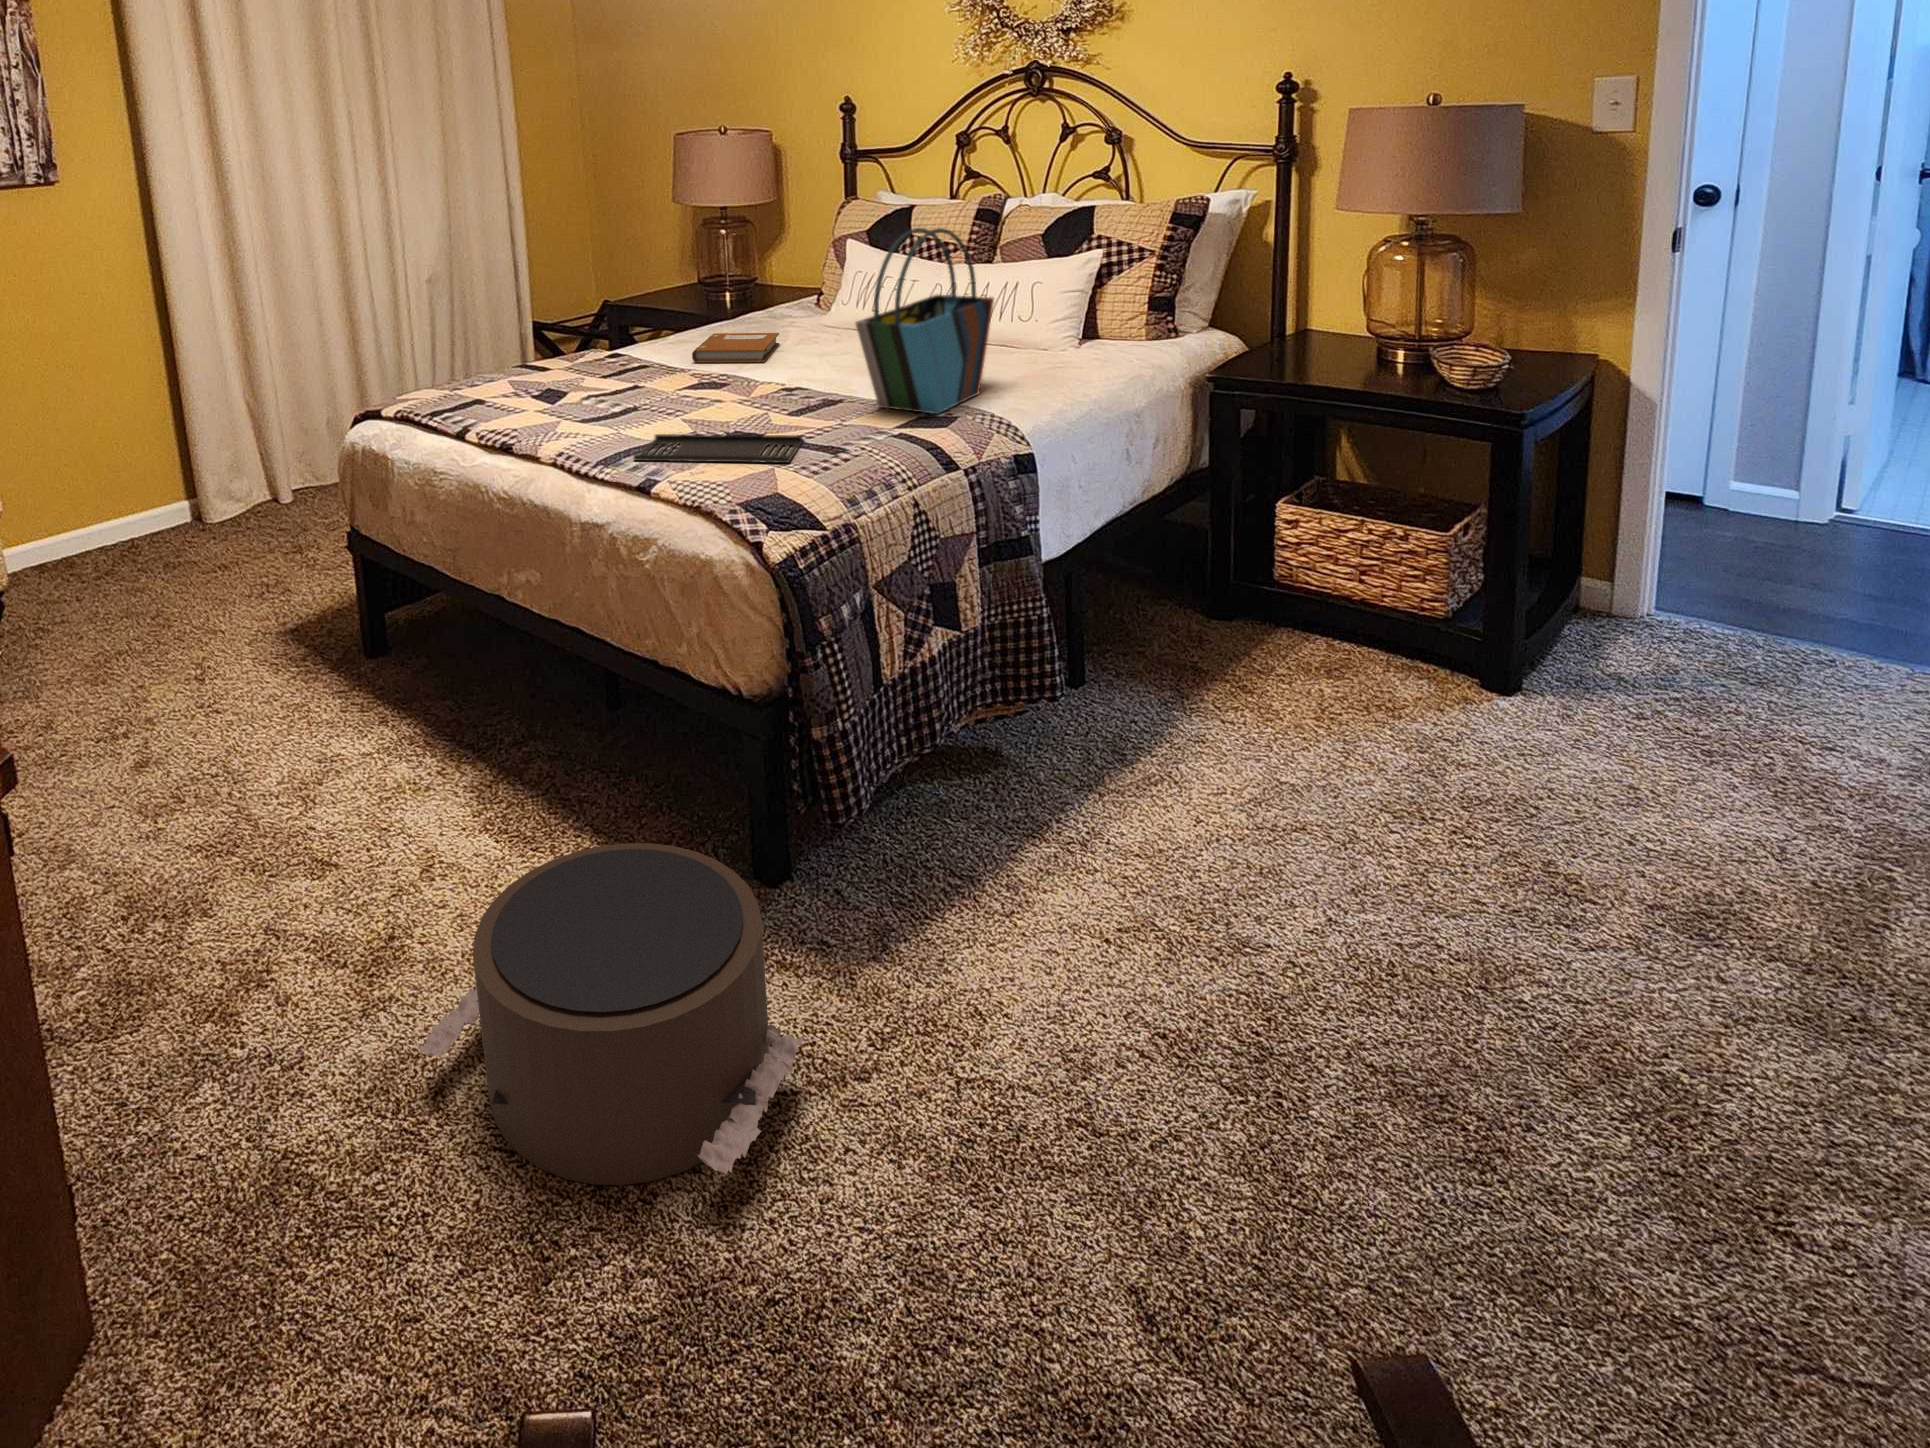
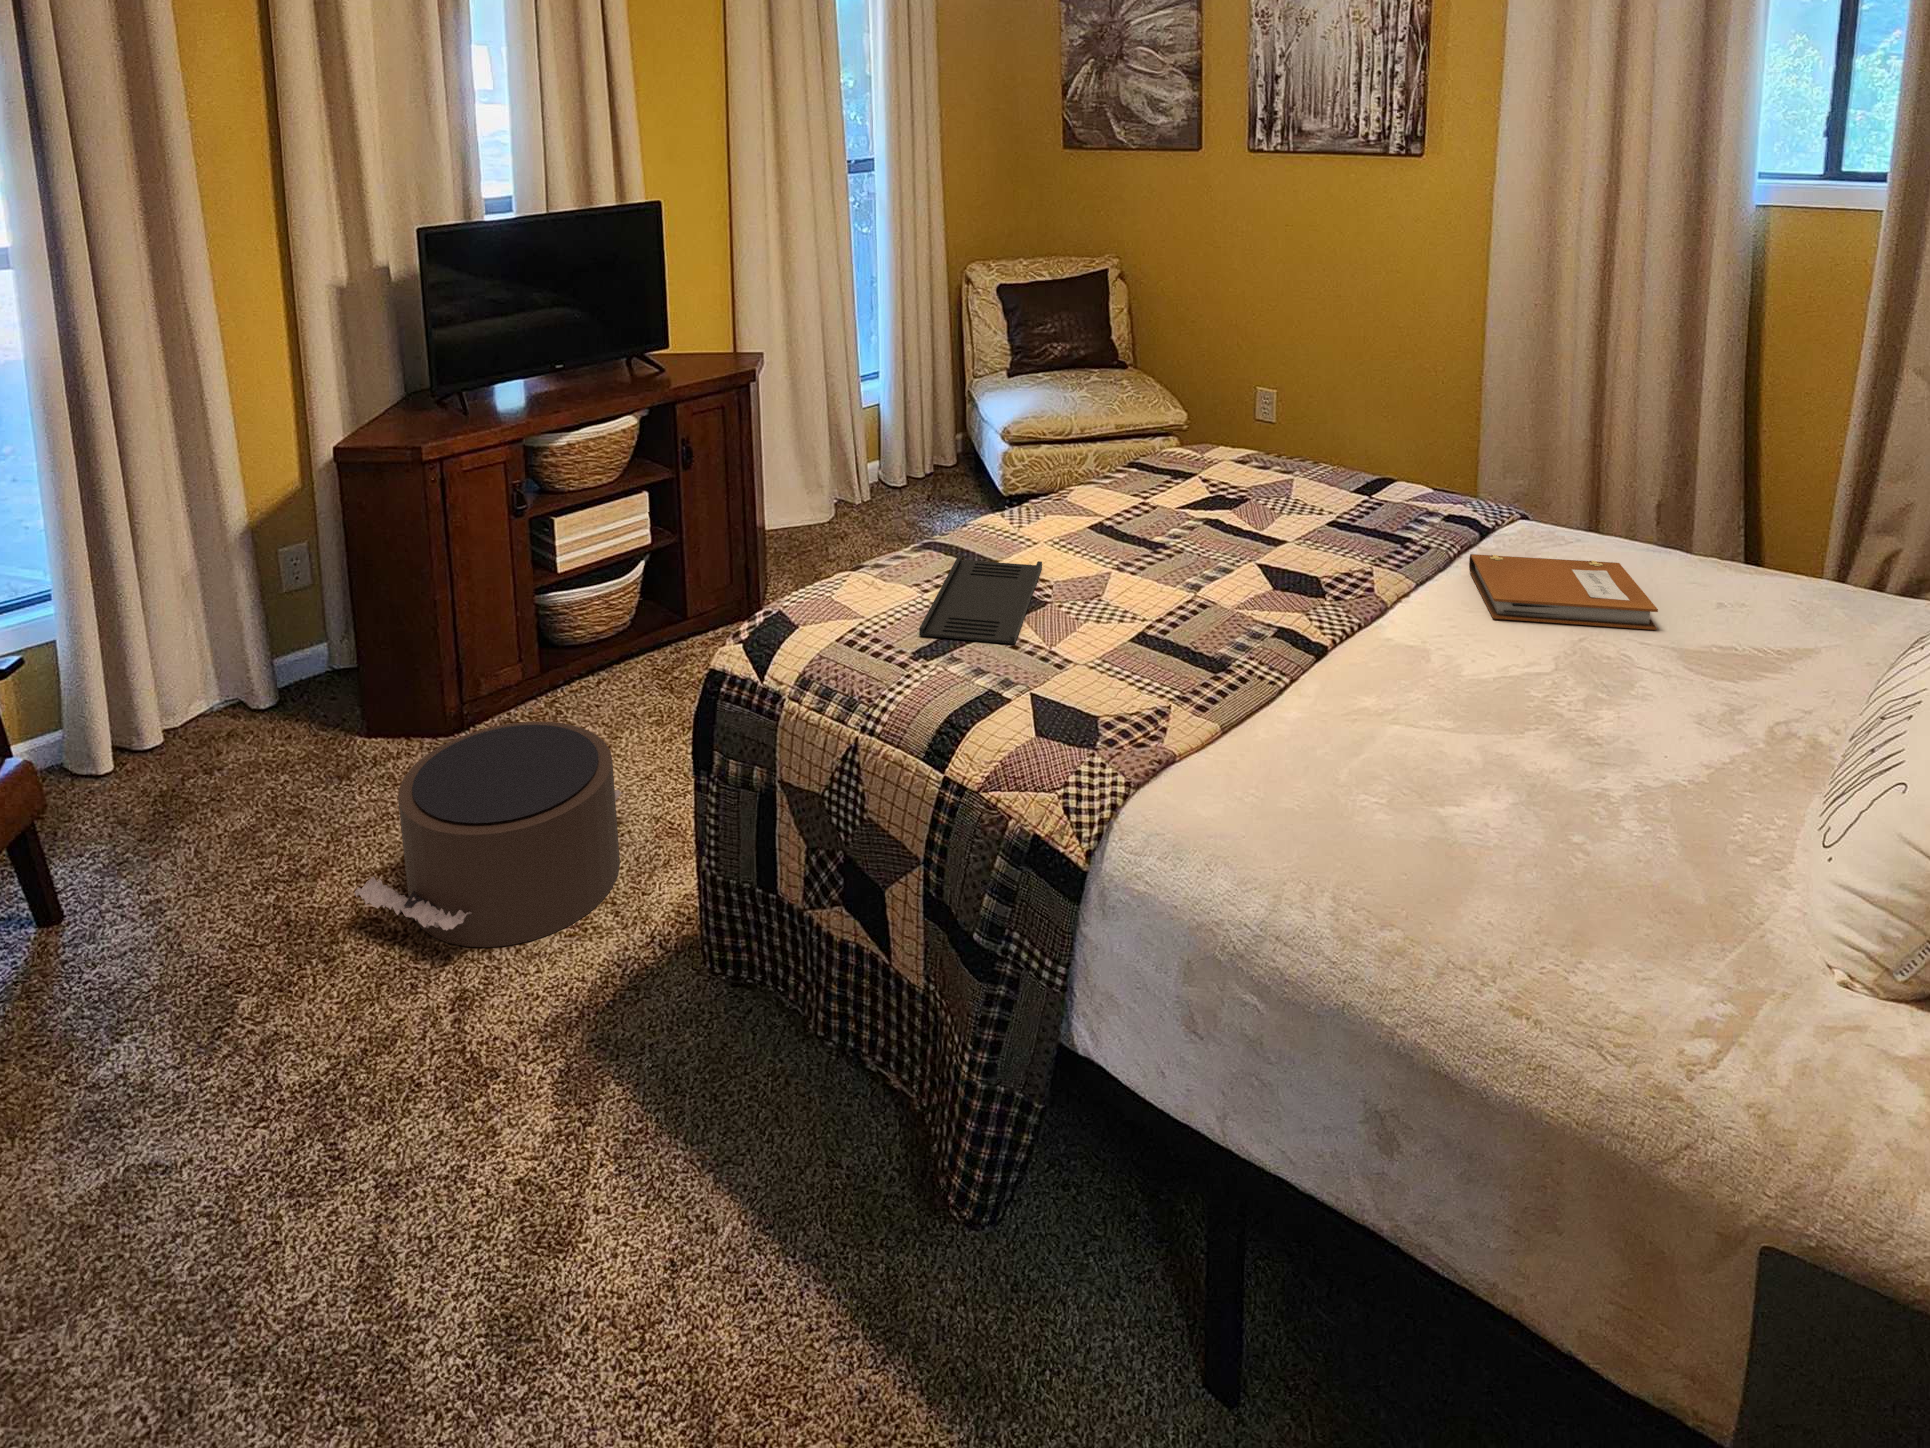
tote bag: present [856,228,994,414] -> none [1091,455,1406,791]

